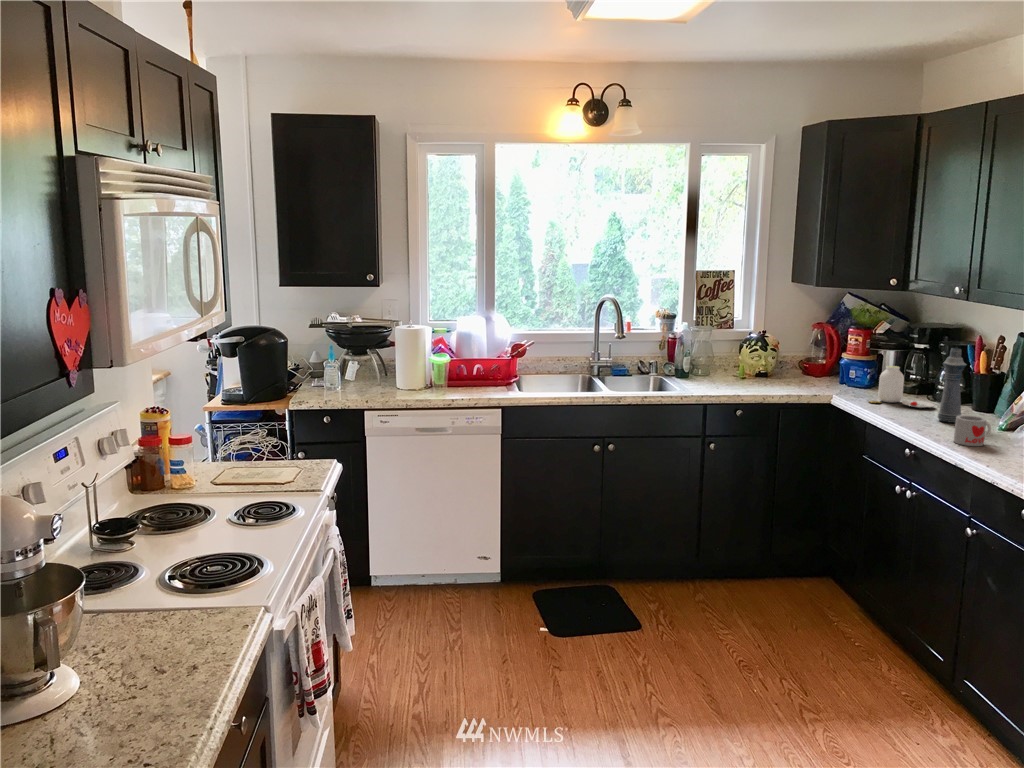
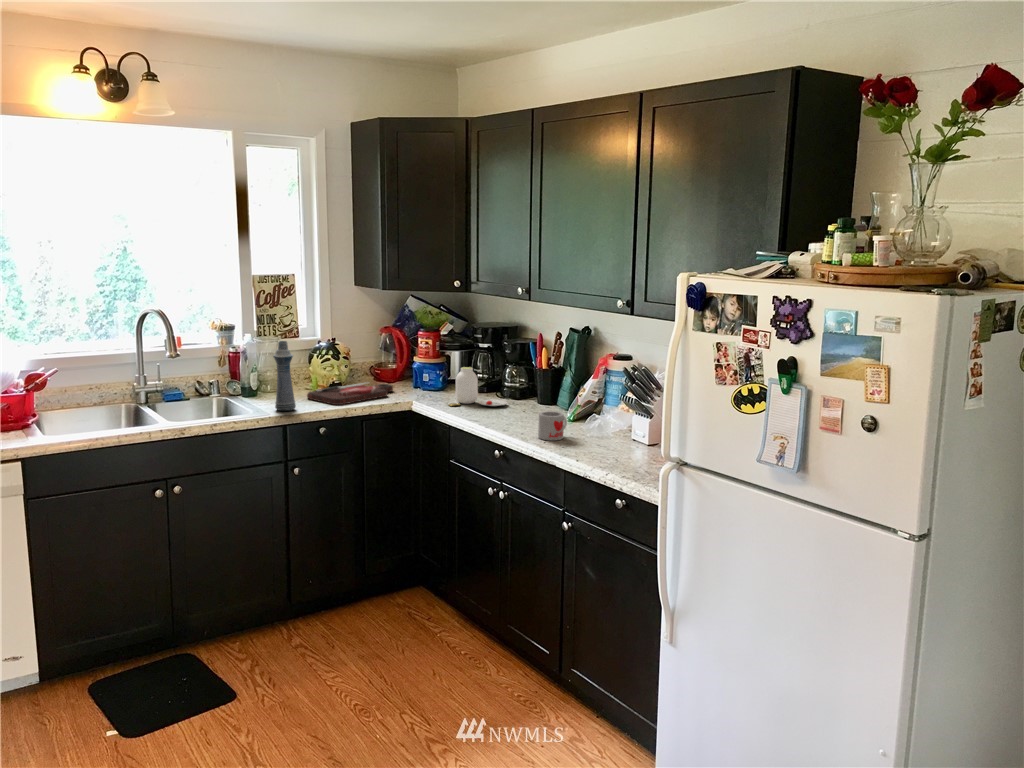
bottle: present [938,348,966,423] -> present [273,341,296,411]
cutting board: none [732,374,818,392] -> present [307,383,393,405]

